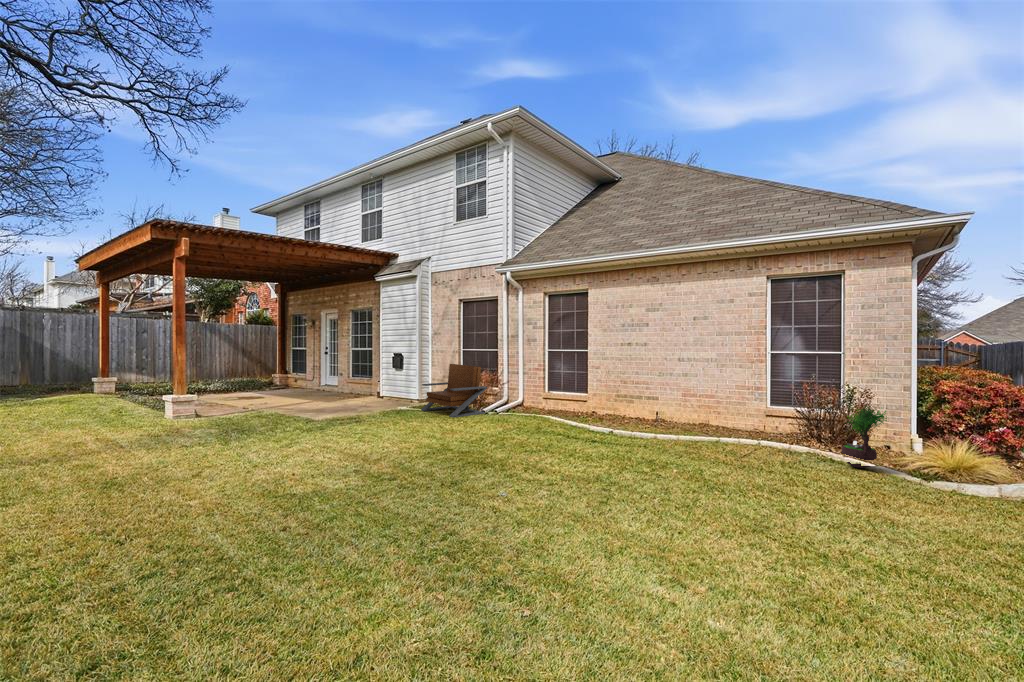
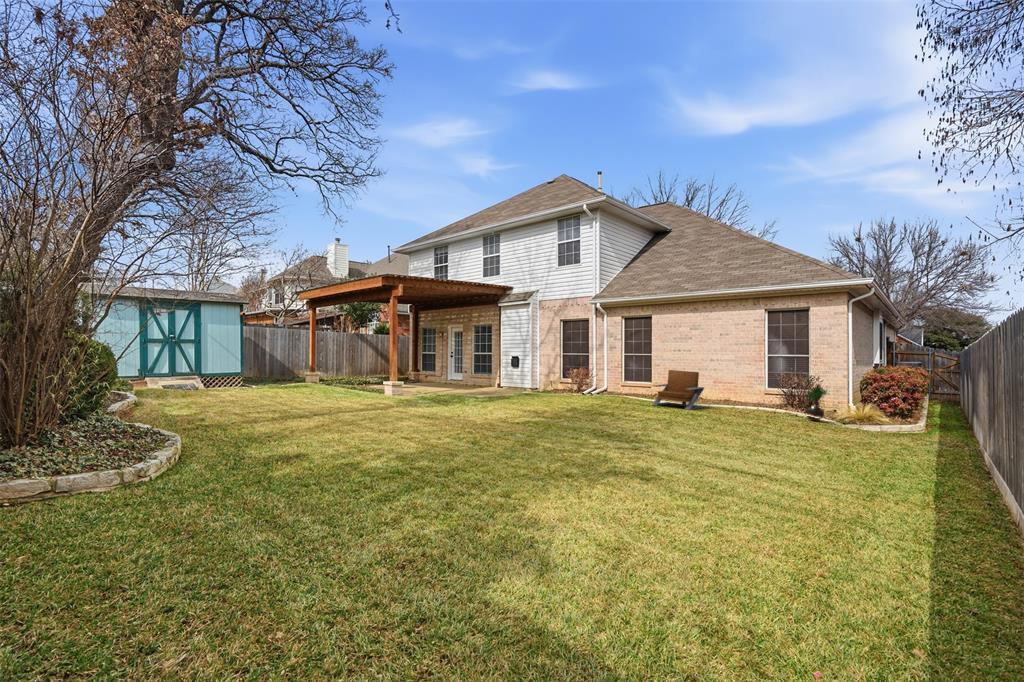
lounge chair: present [421,364,487,418] -> present [652,370,704,410]

